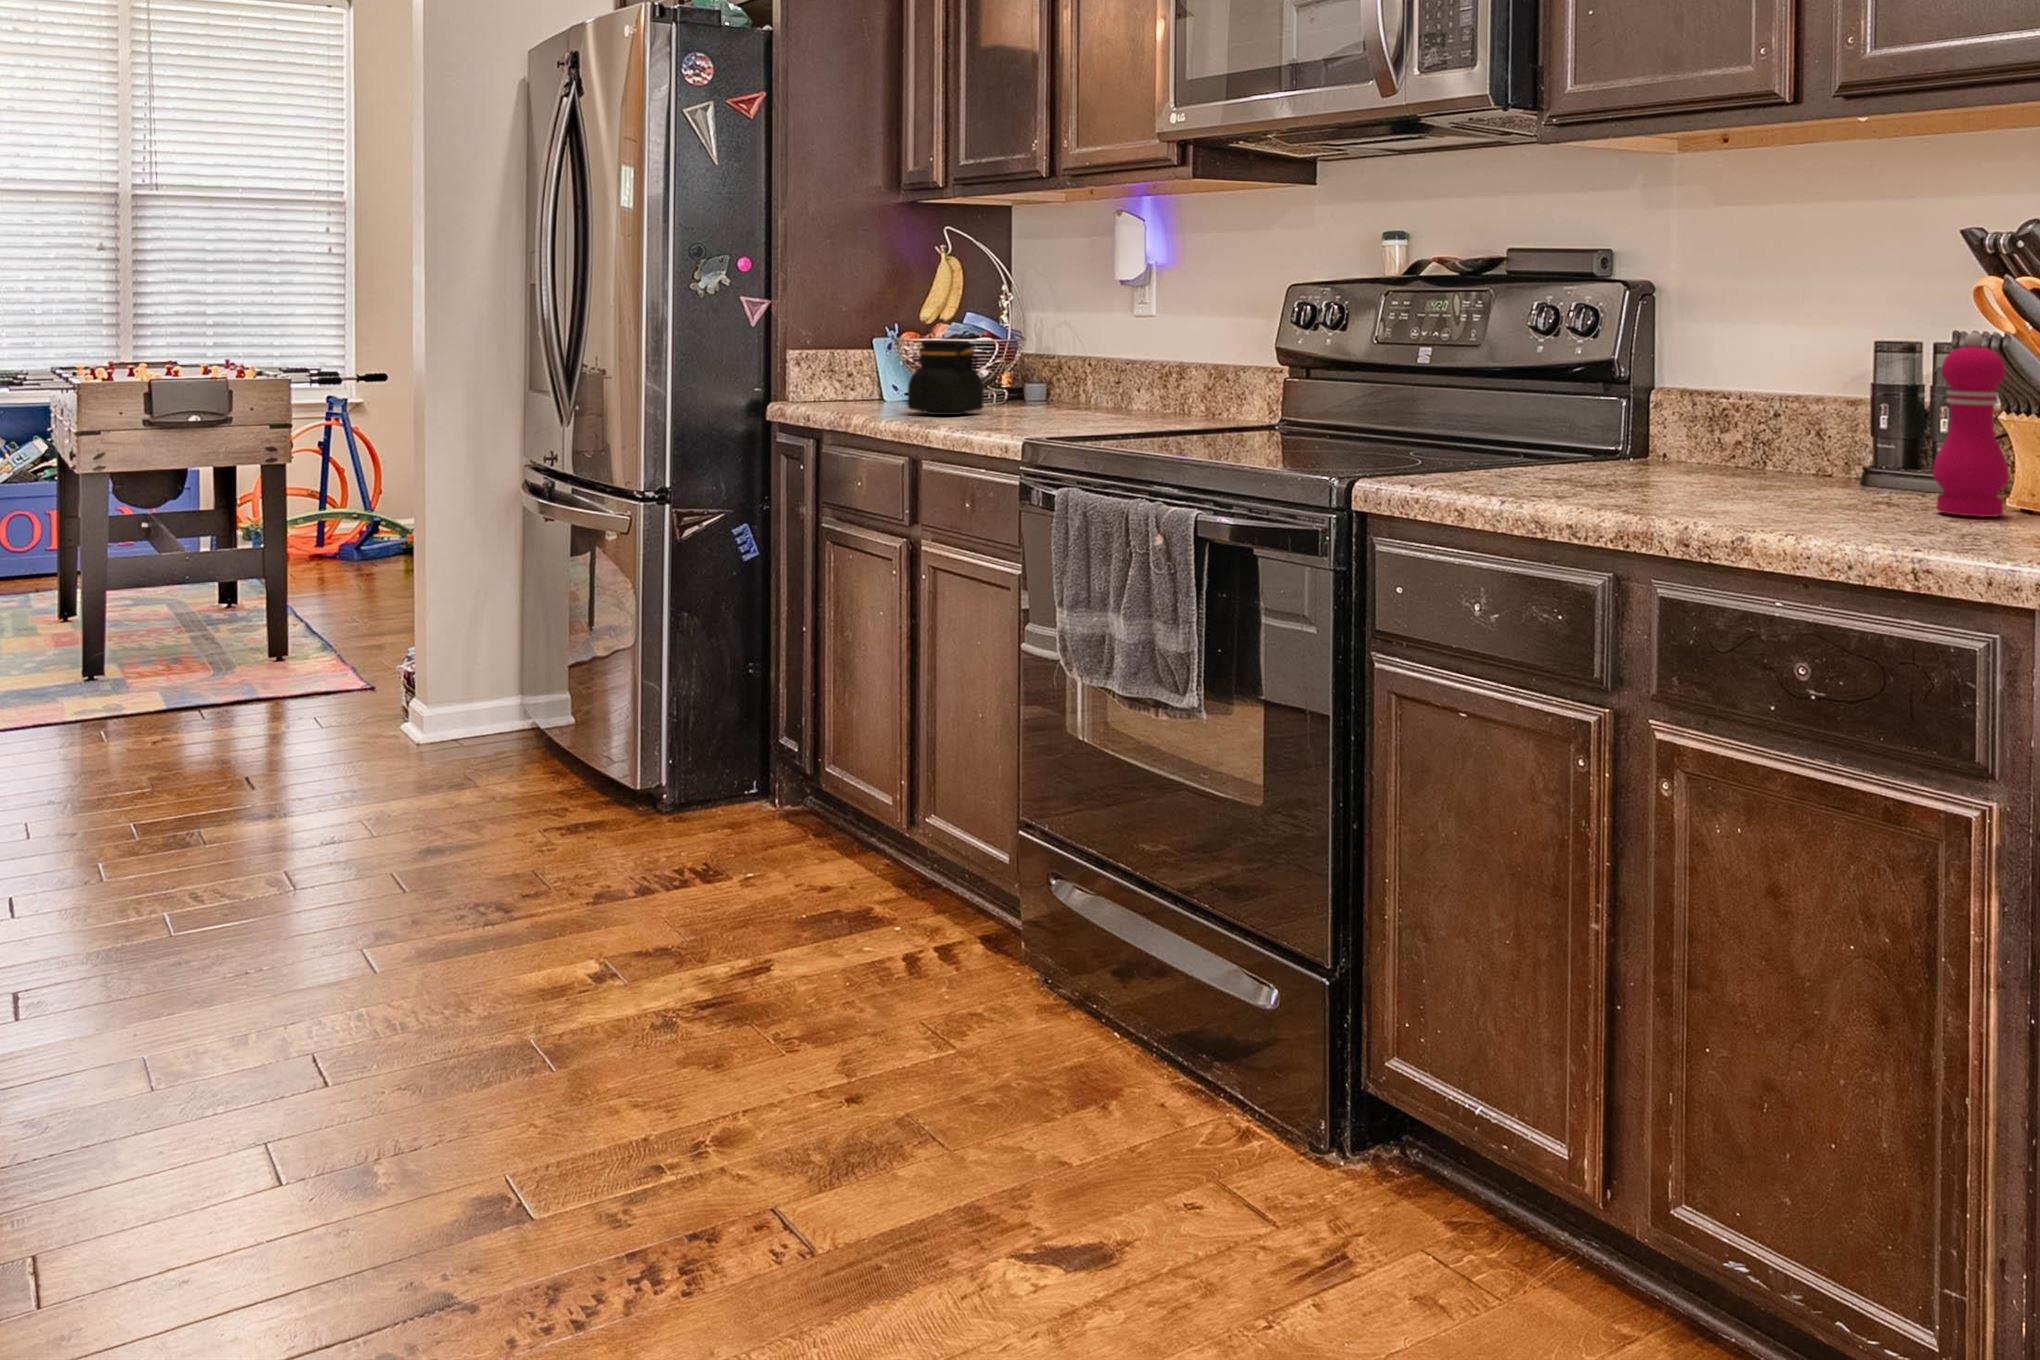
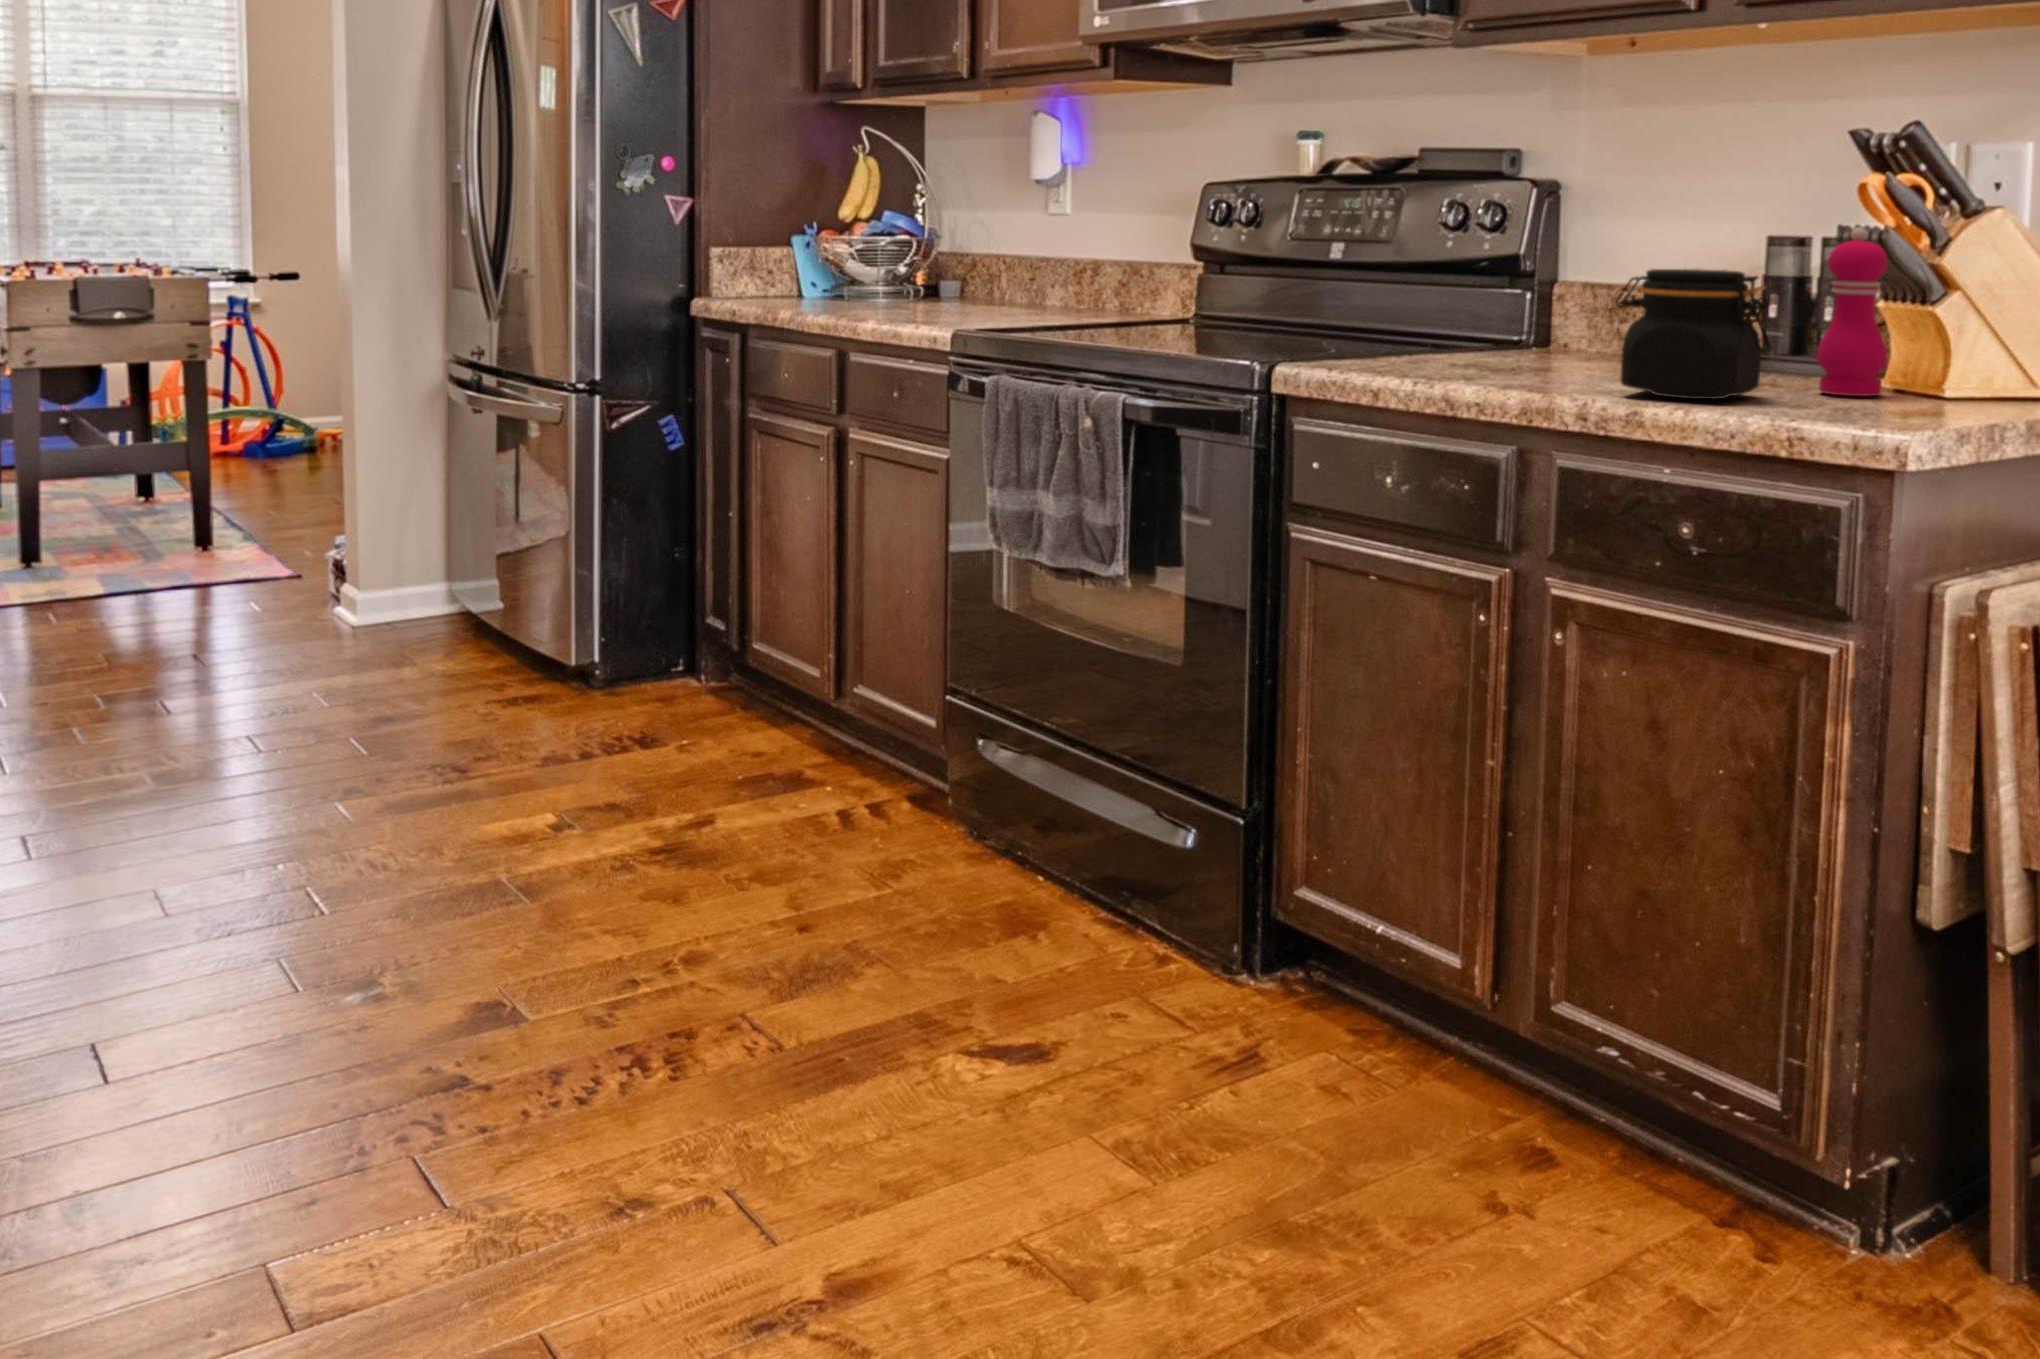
jar: present [907,340,984,415] -> present [1615,269,1771,399]

